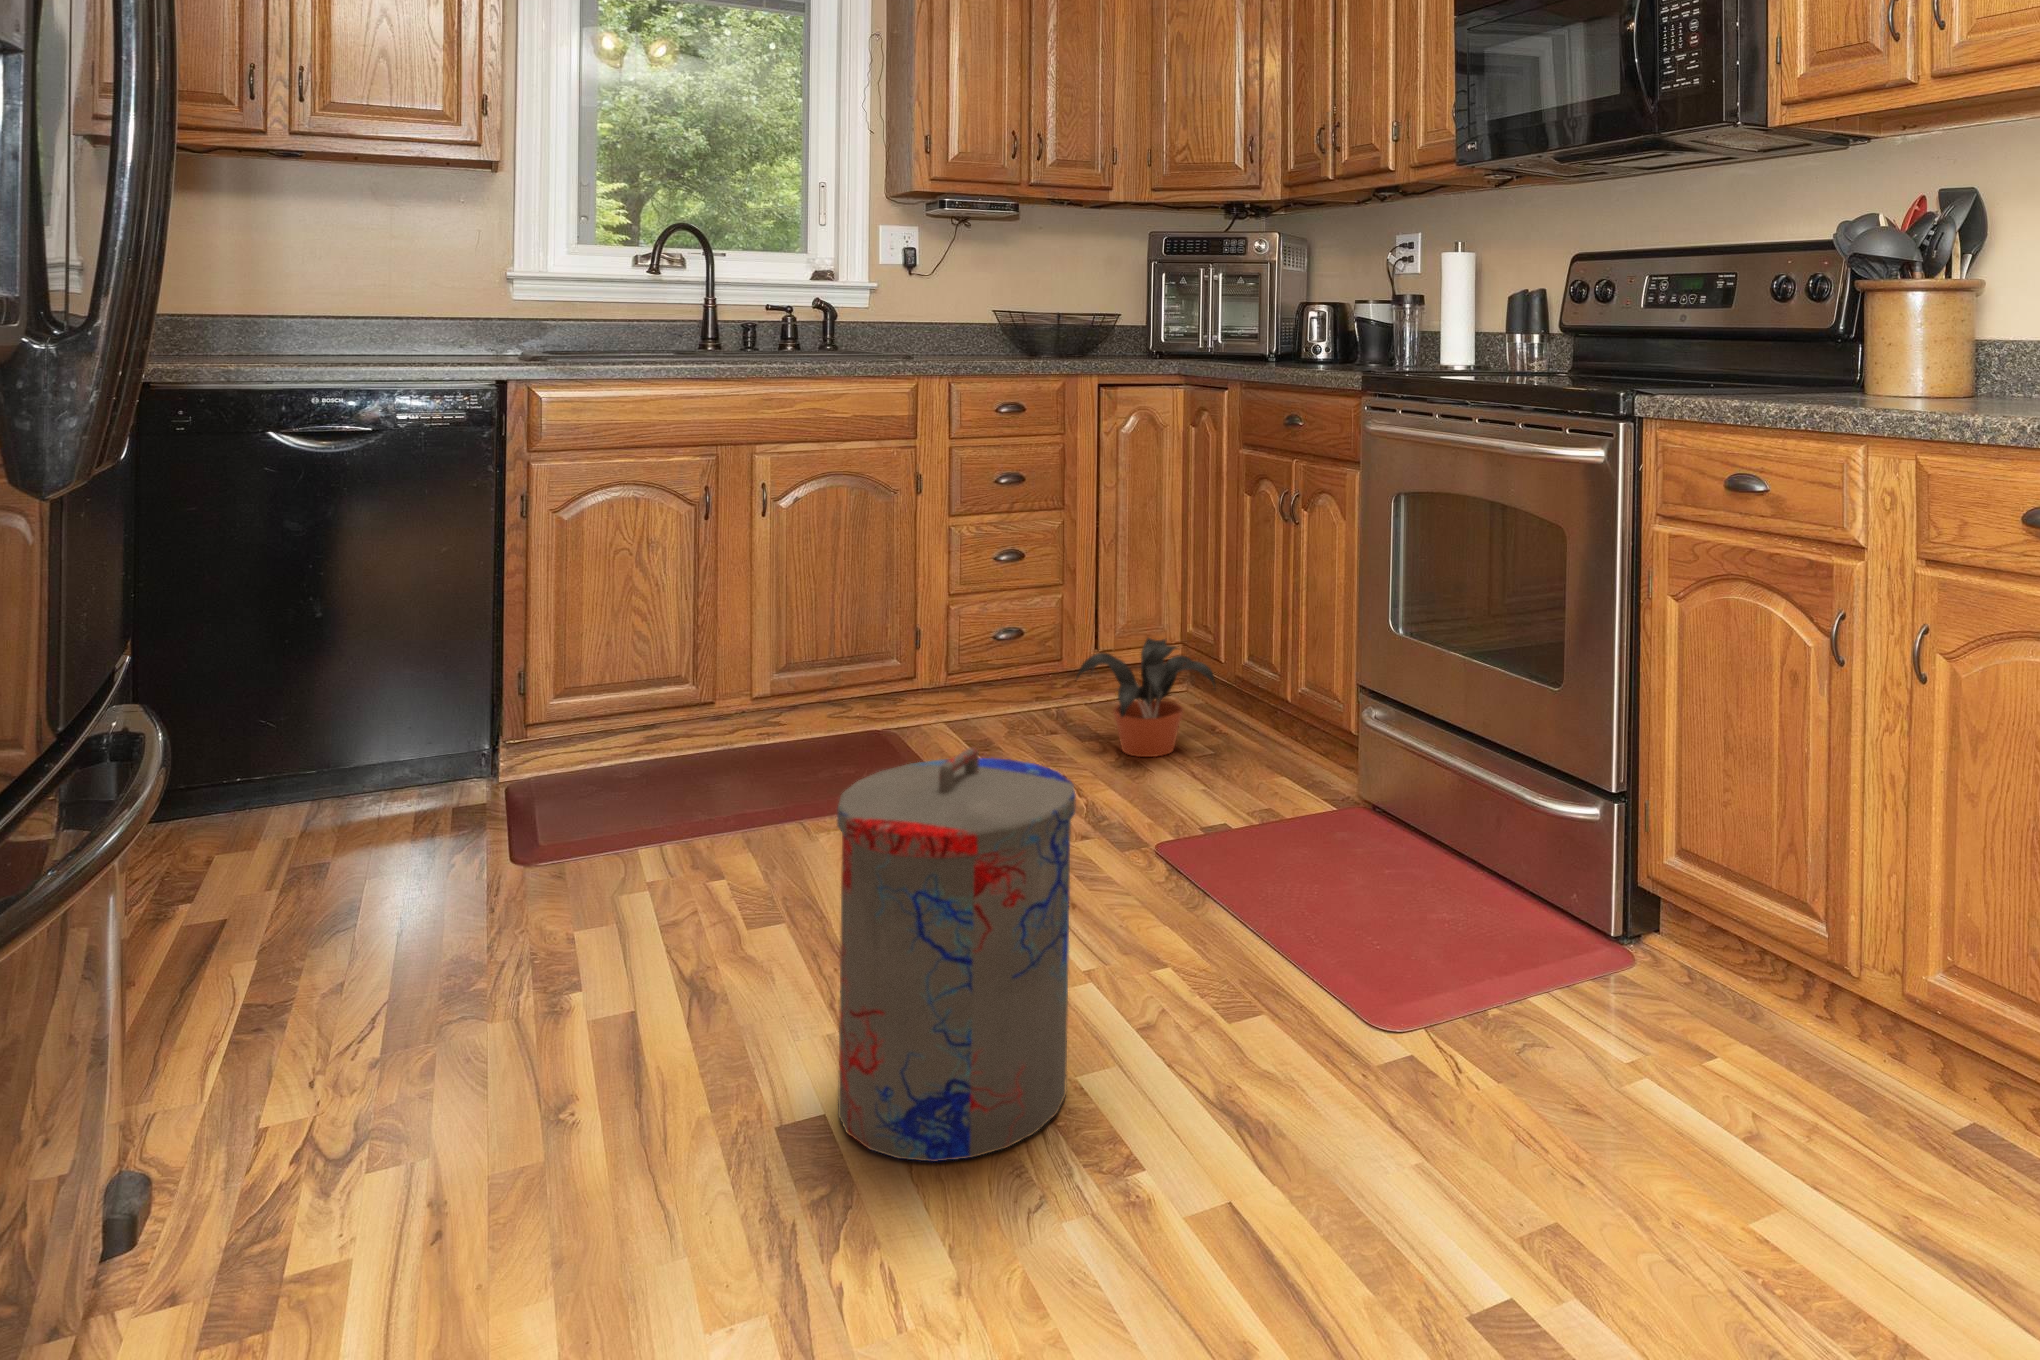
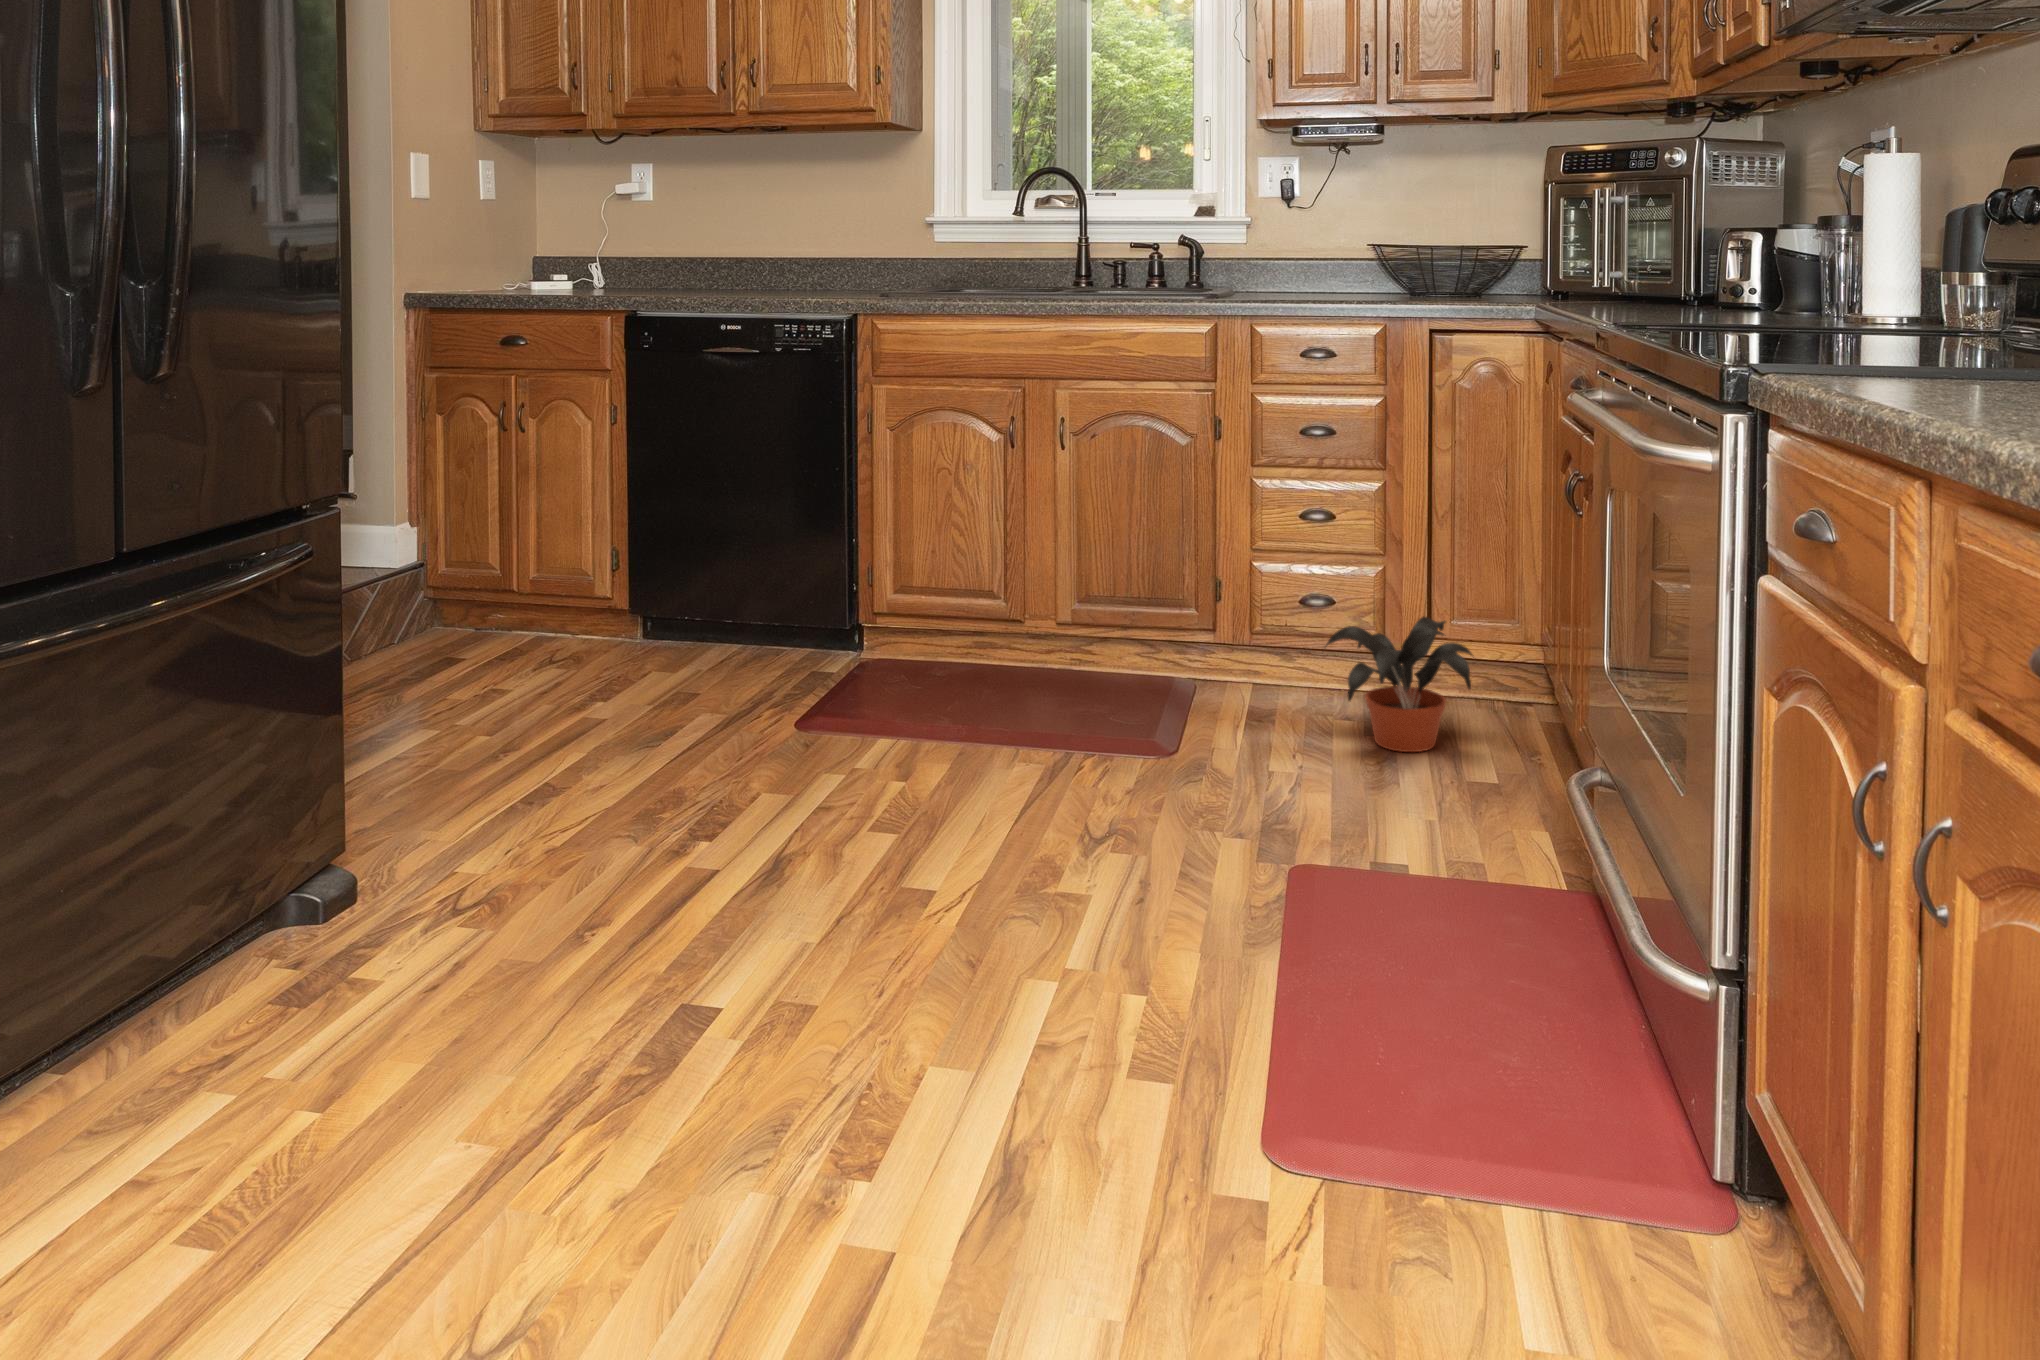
trash can: present [837,748,1076,1162] -> none [687,703,927,1111]

